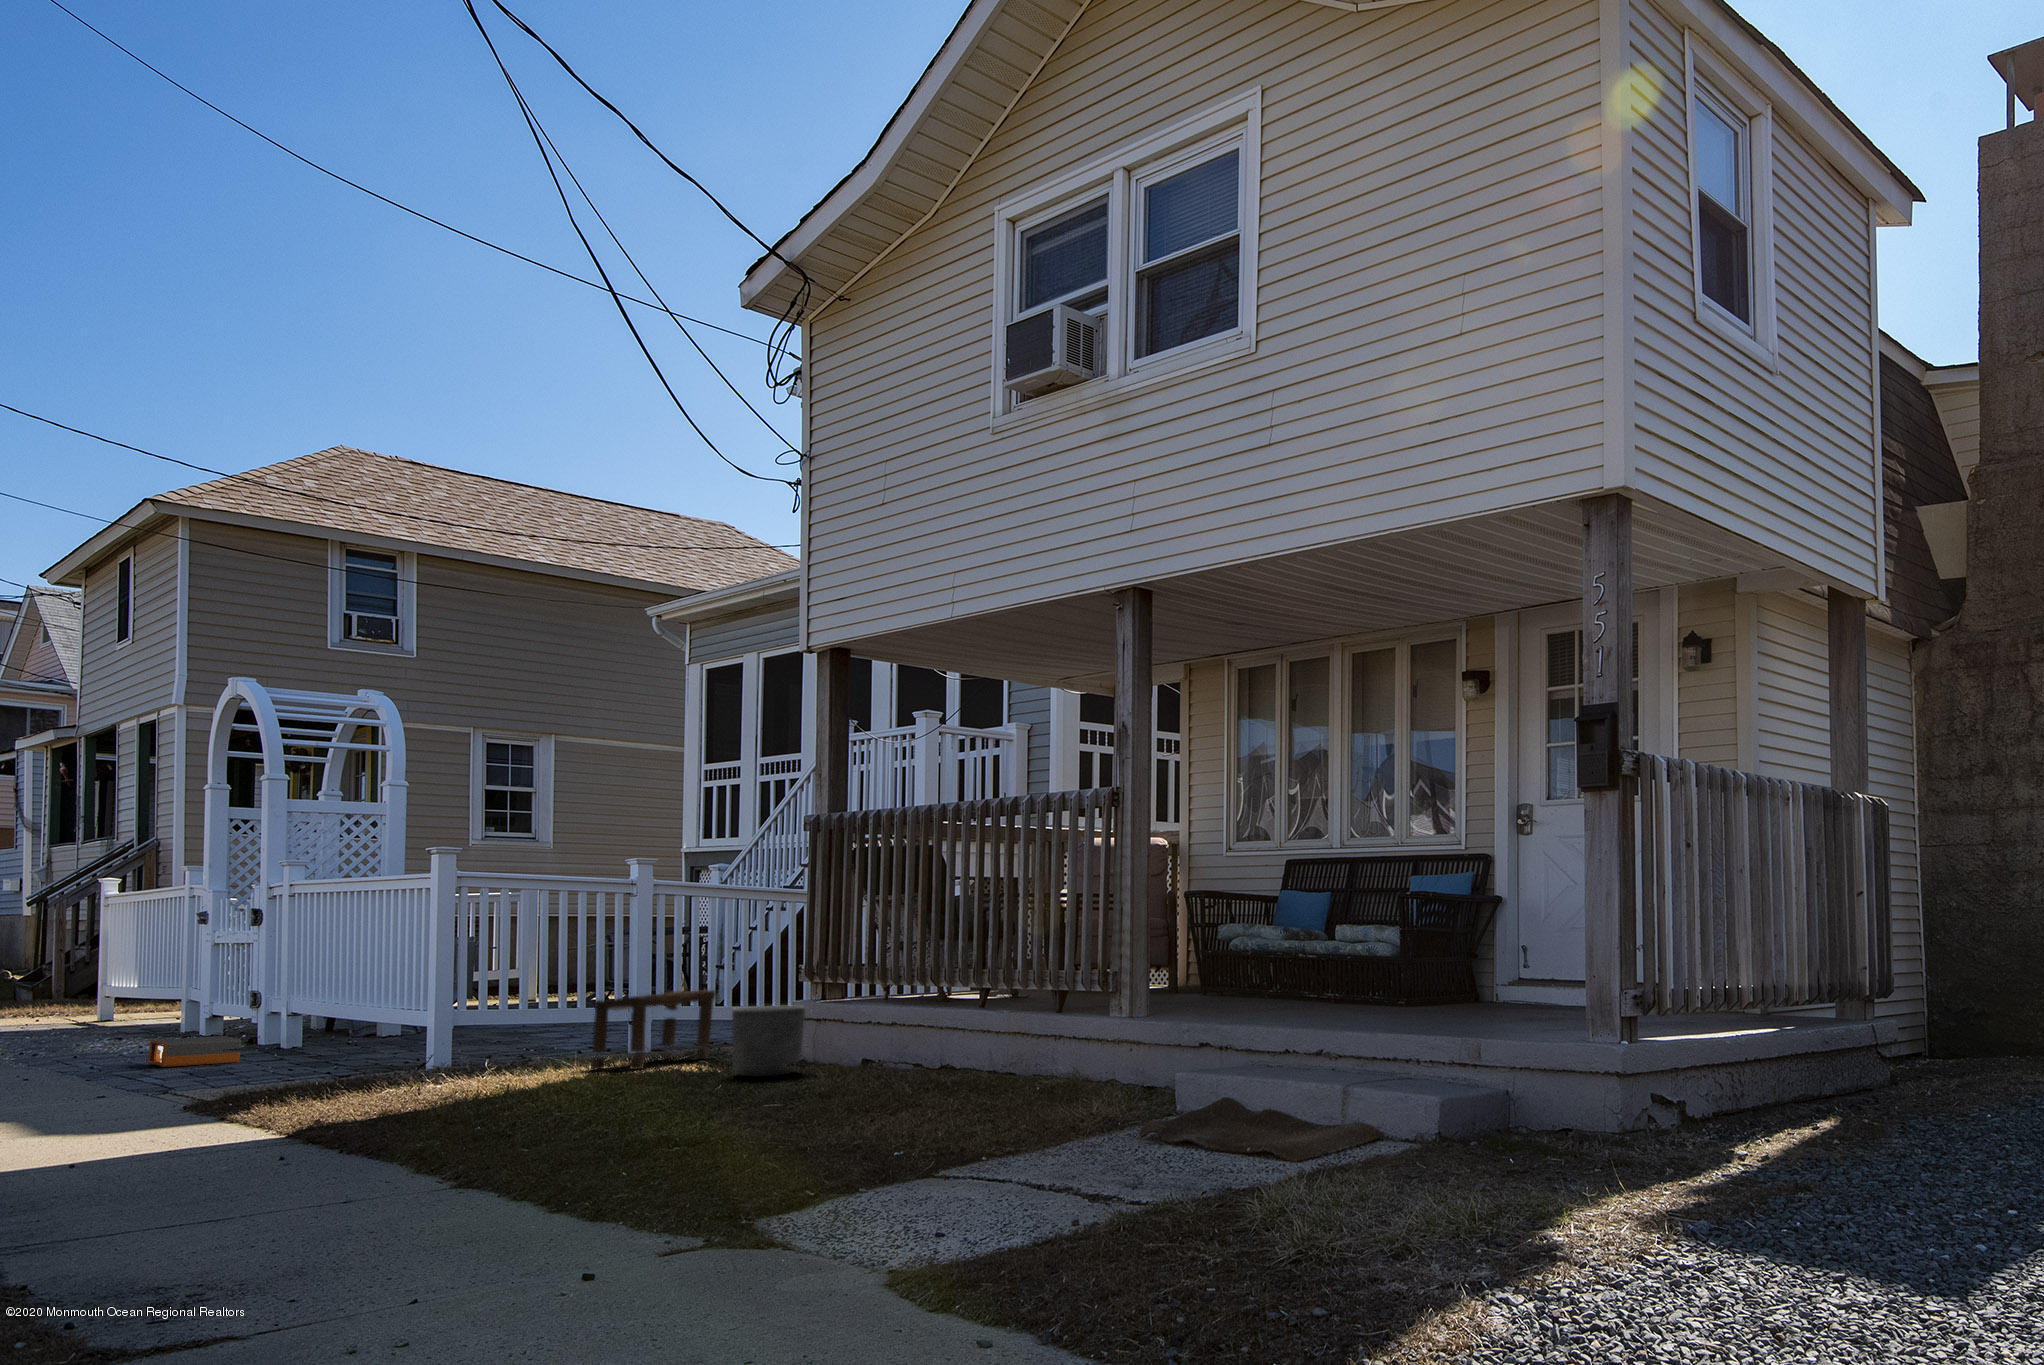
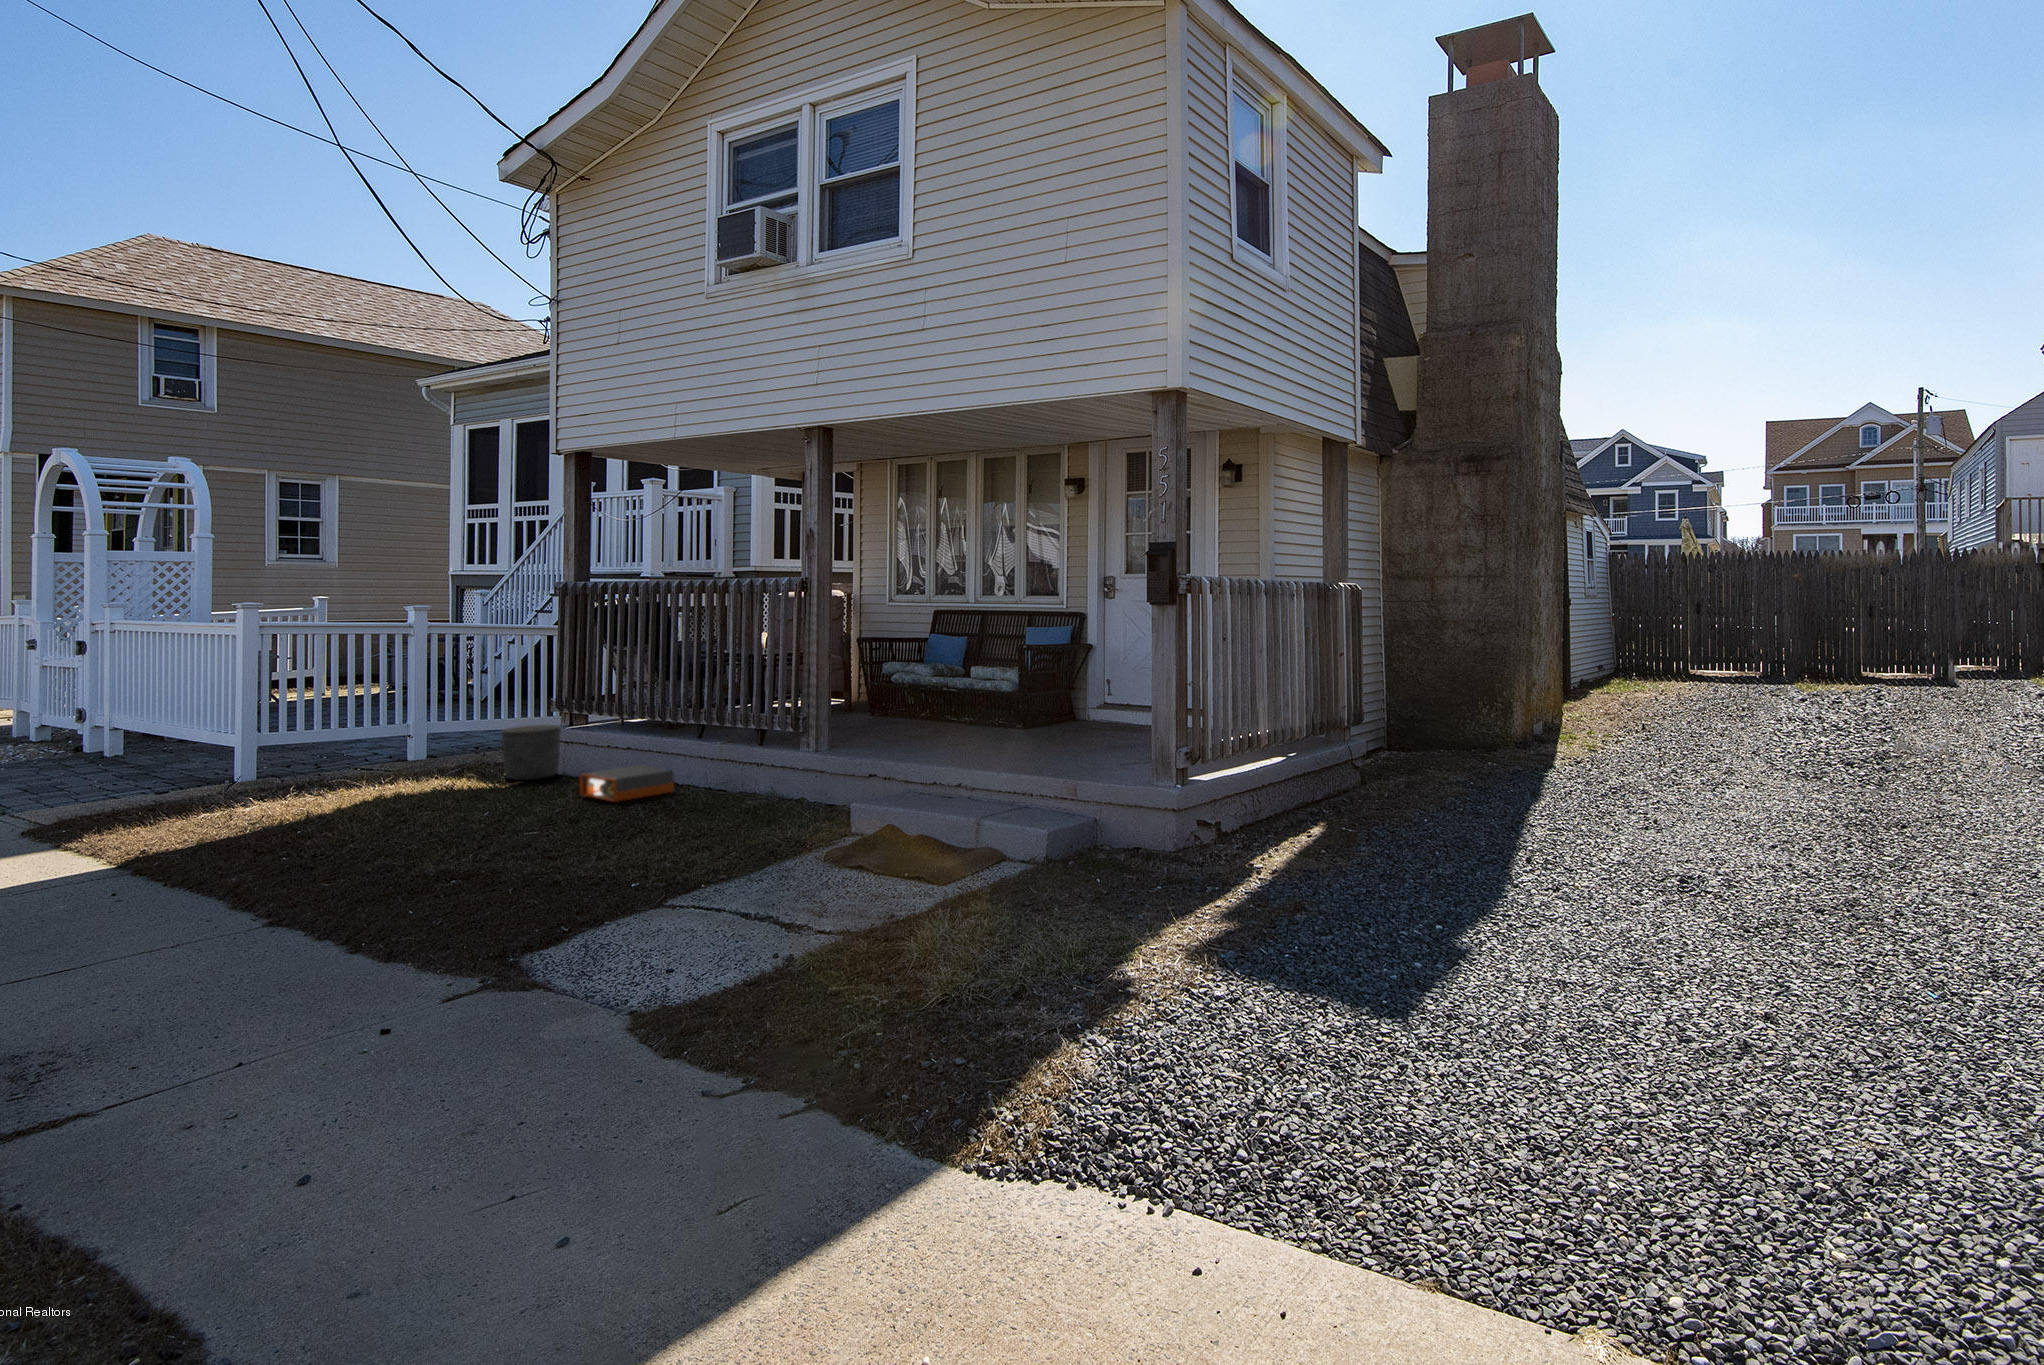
bench: present [591,990,716,1069] -> none [388,707,489,772]
storage box: present [148,1036,242,1067] -> present [580,765,674,802]

